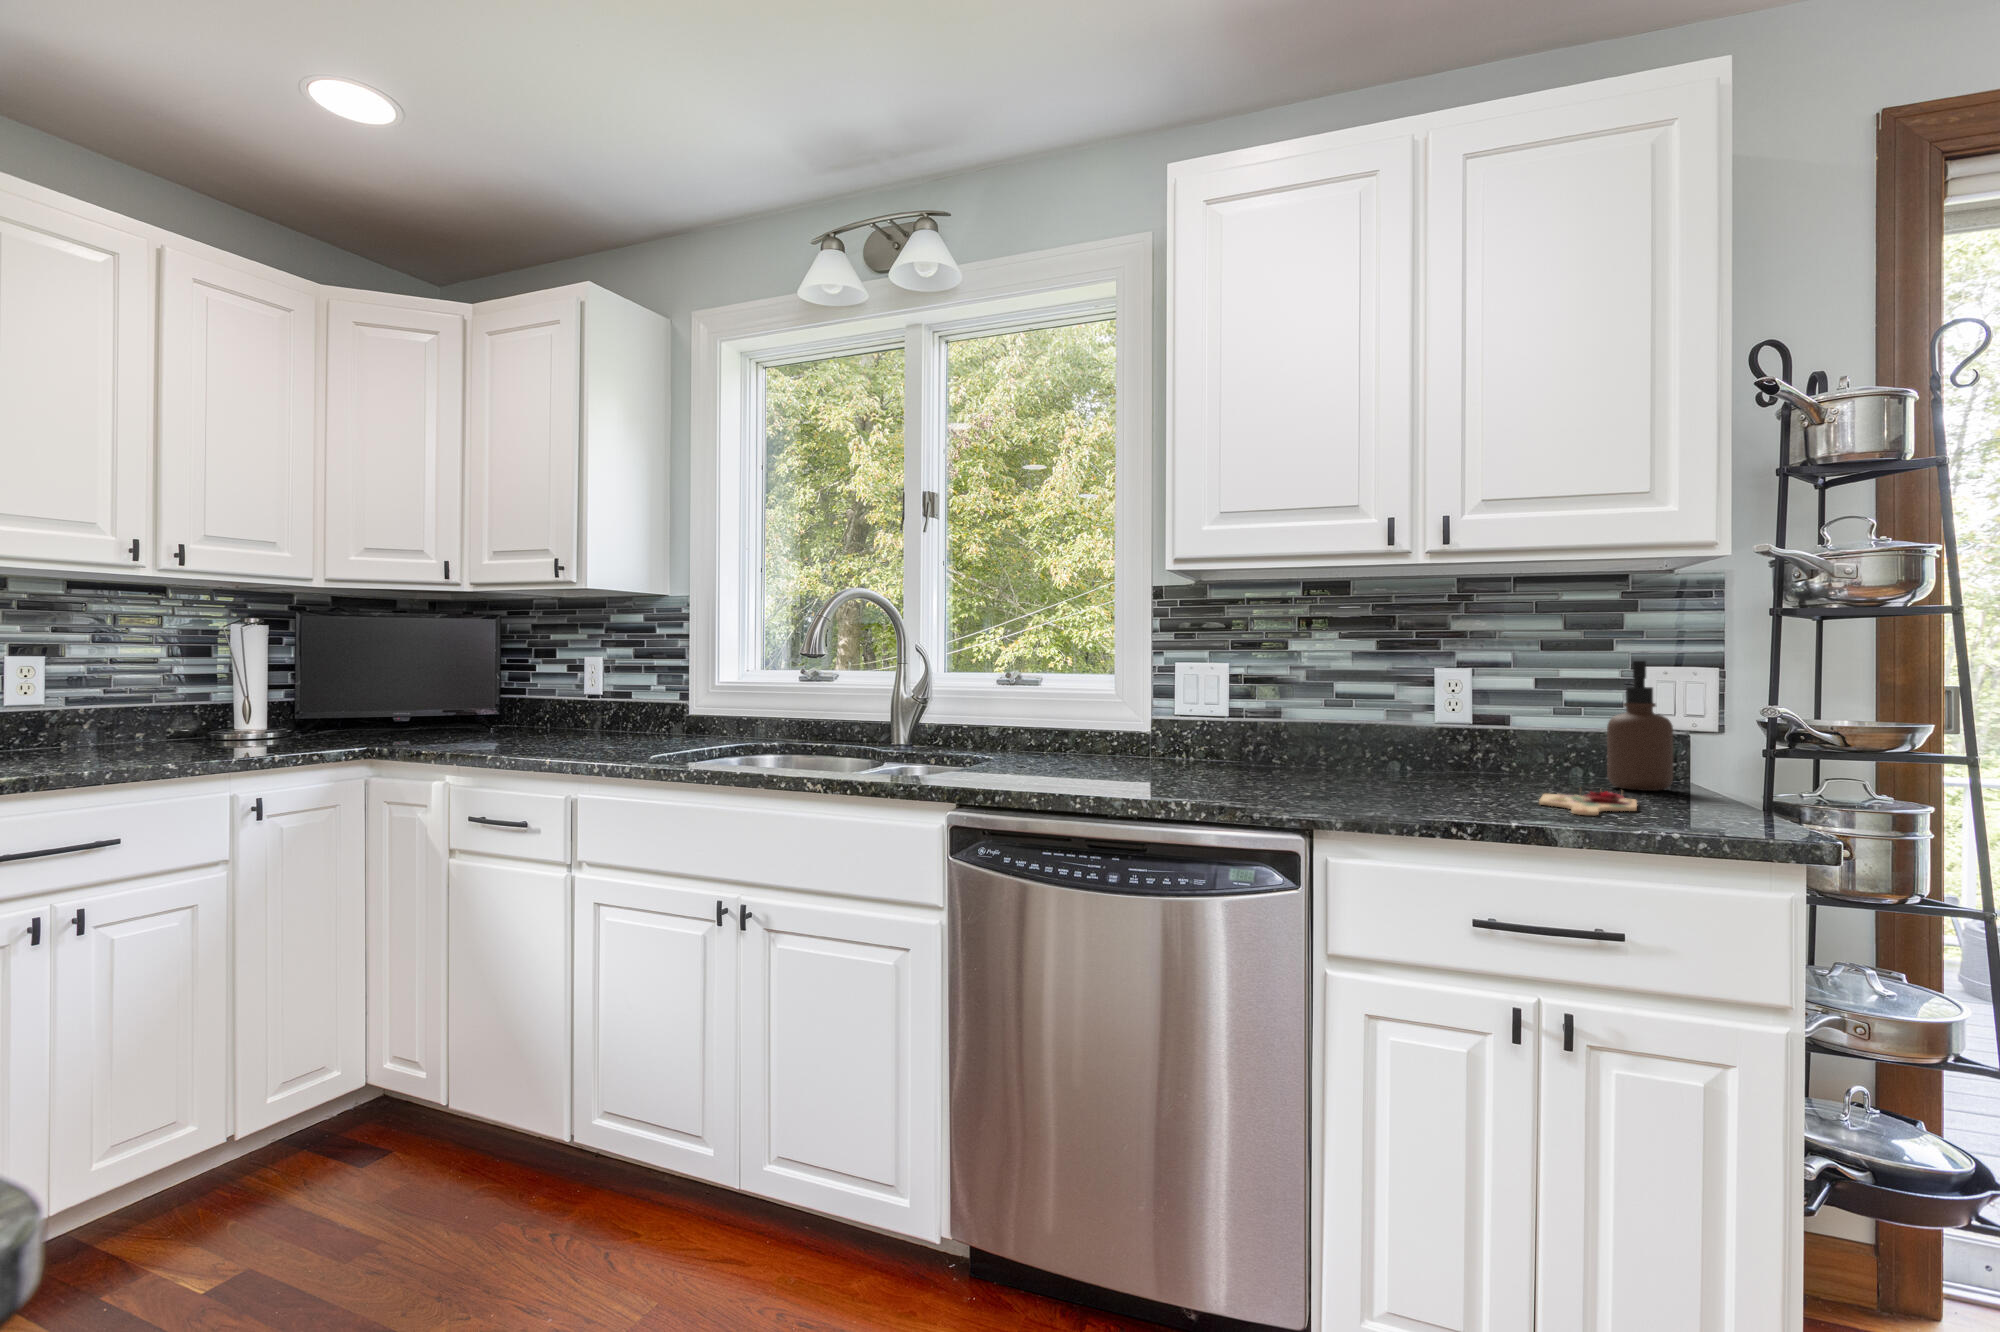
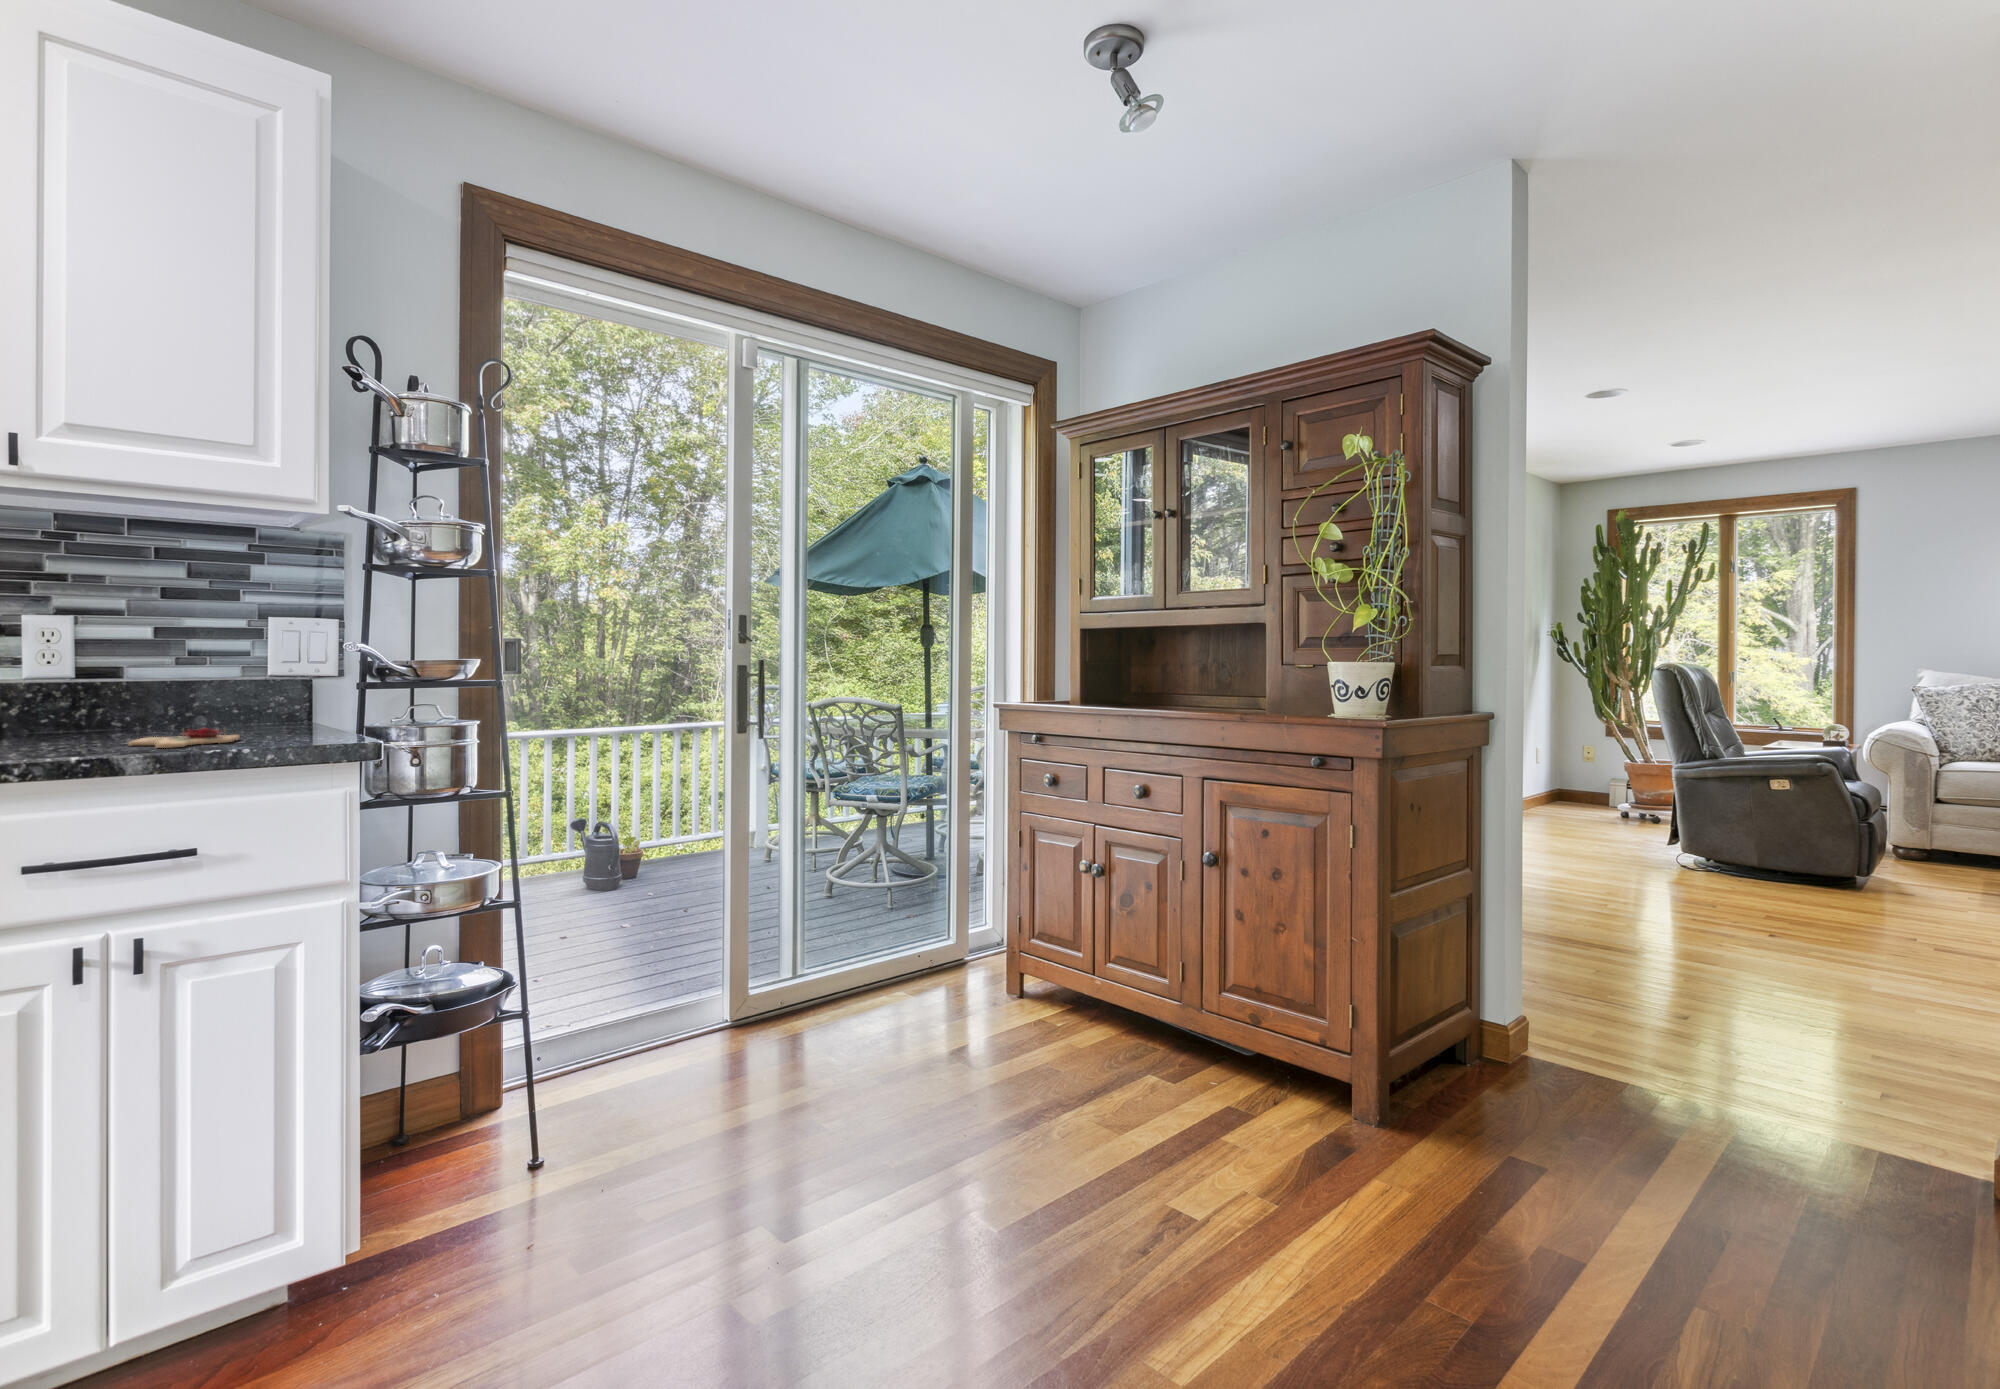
soap dispenser: present [1607,661,1673,791] -> none [231,610,295,732]

